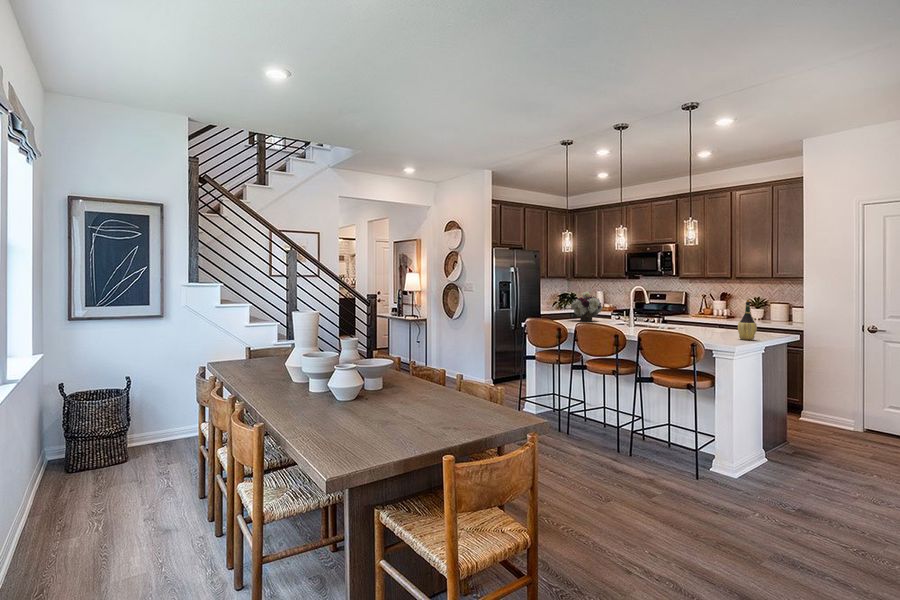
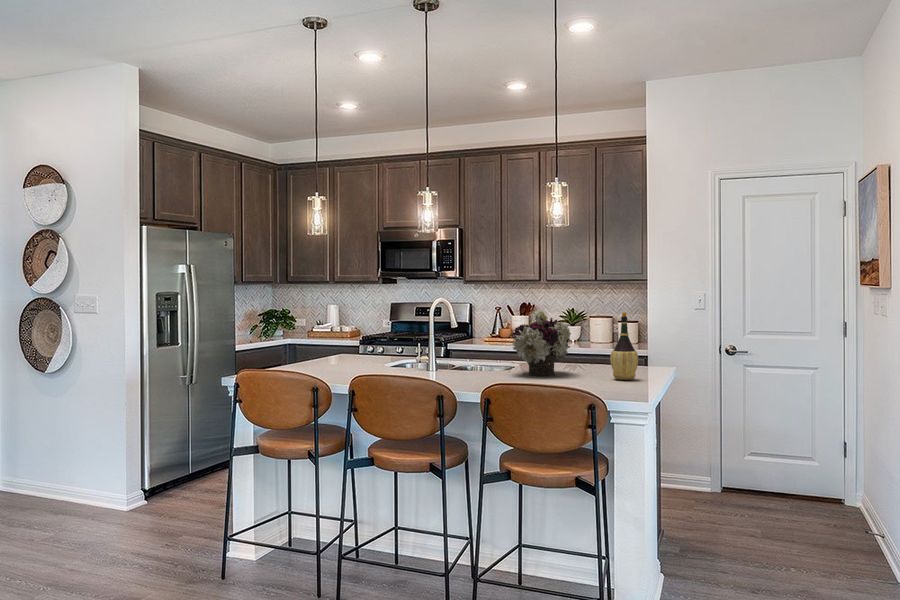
flower arrangement: present [571,292,603,322] -> present [512,310,571,376]

